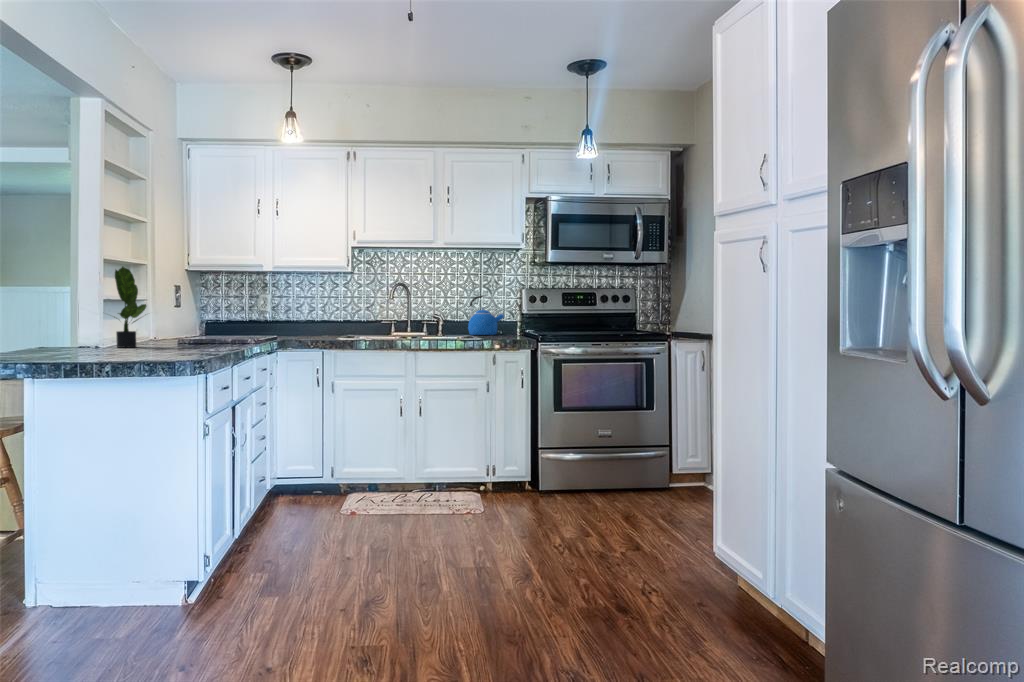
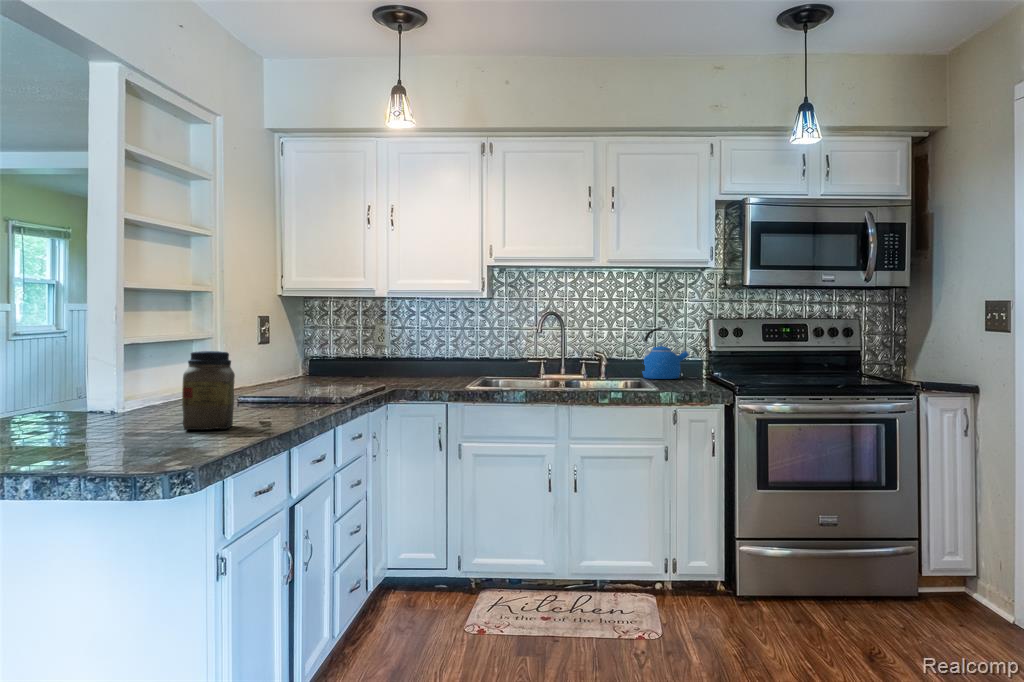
potted plant: present [114,266,146,348] -> none [227,296,287,402]
jar: none [40,303,86,361] -> present [182,351,235,430]

